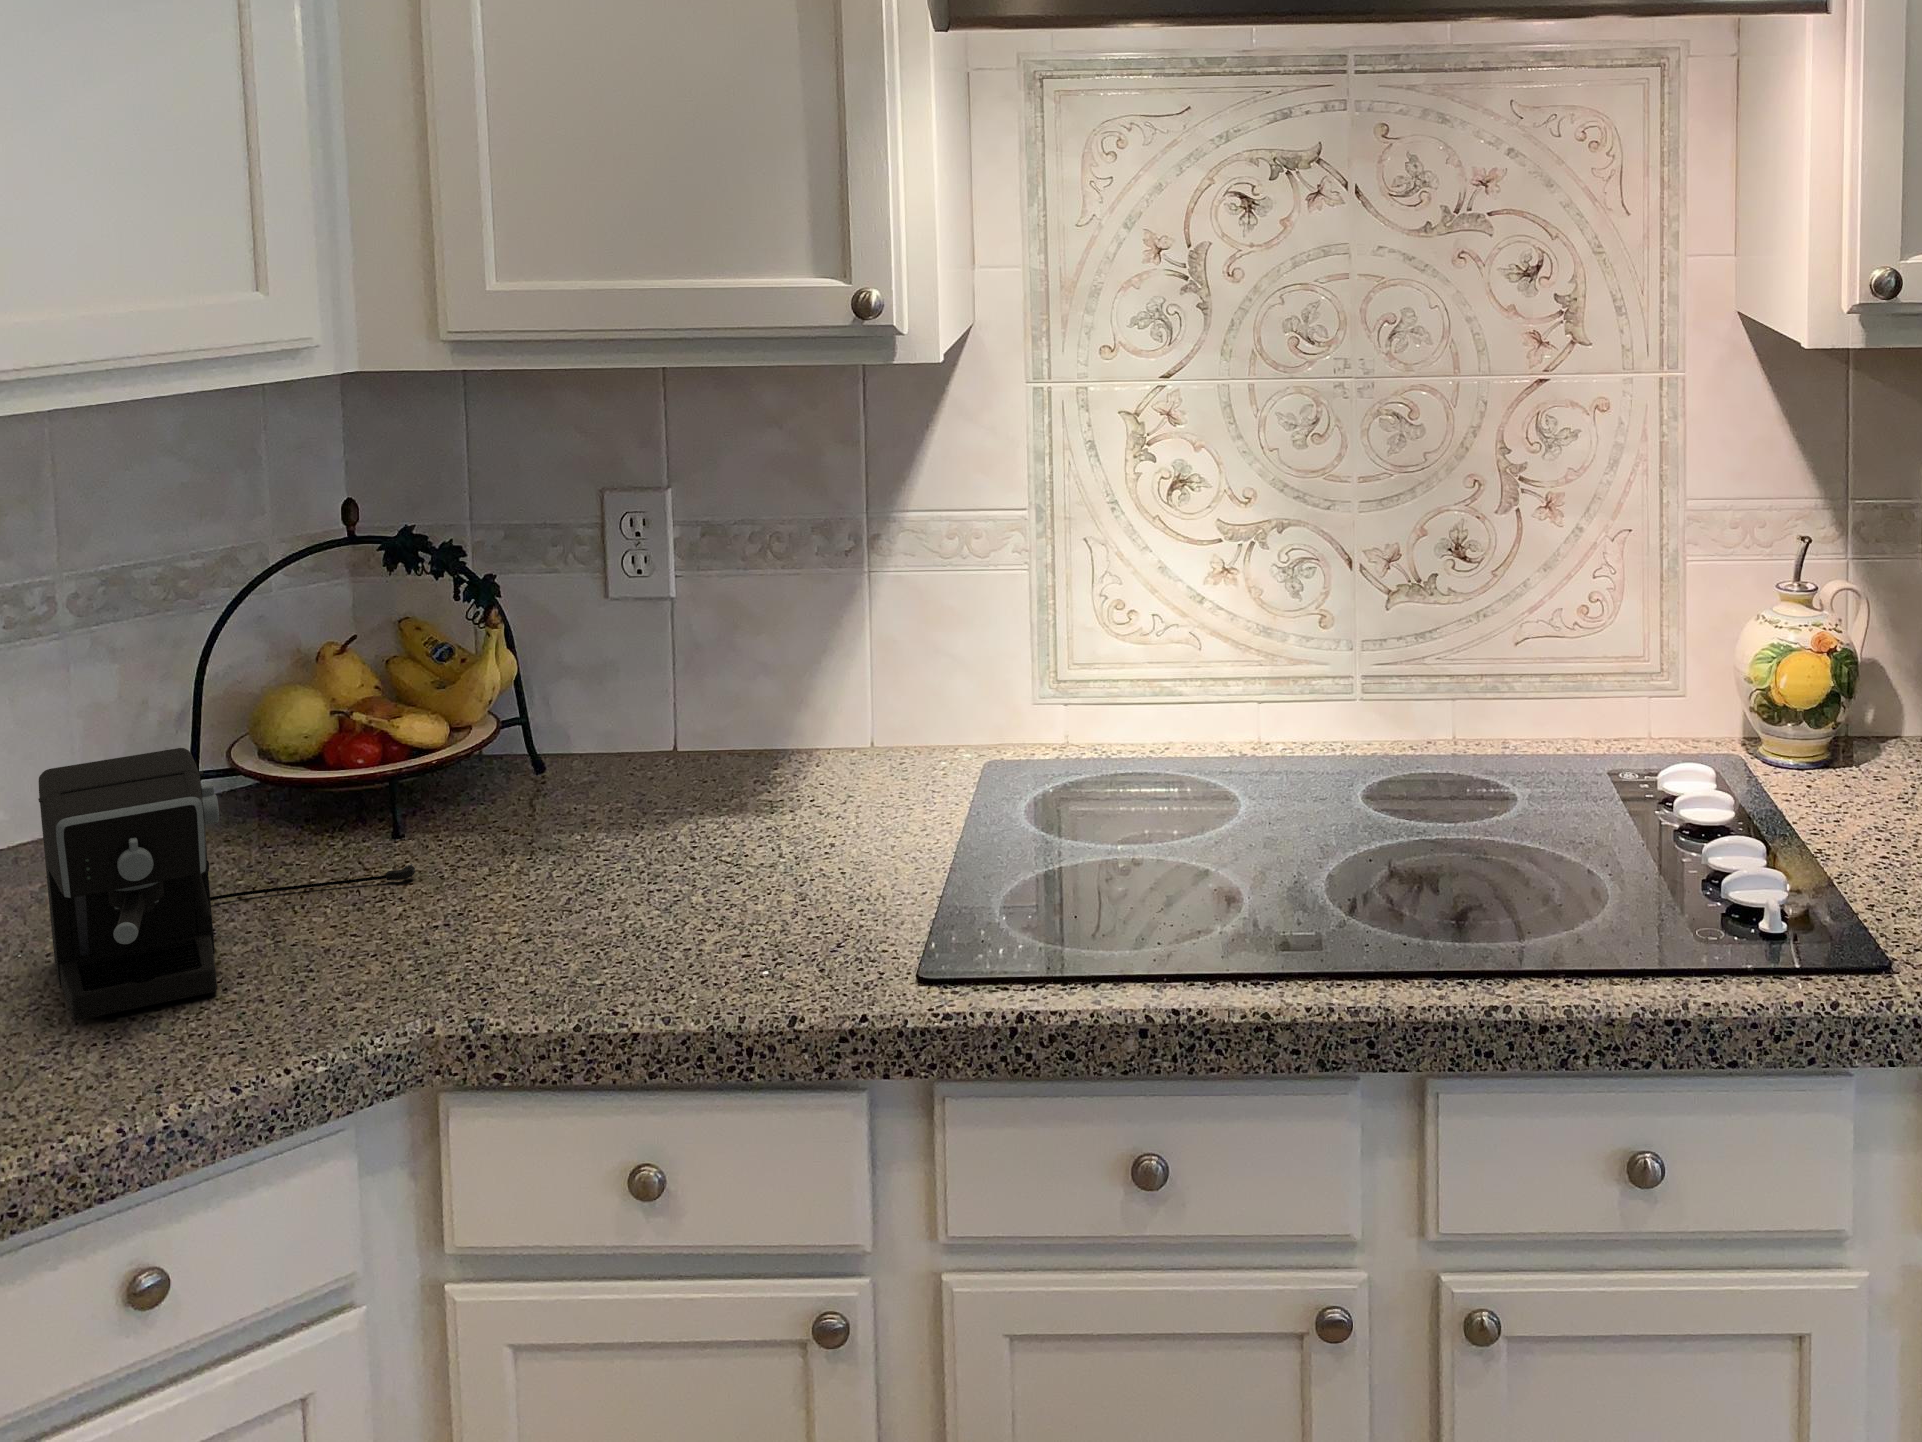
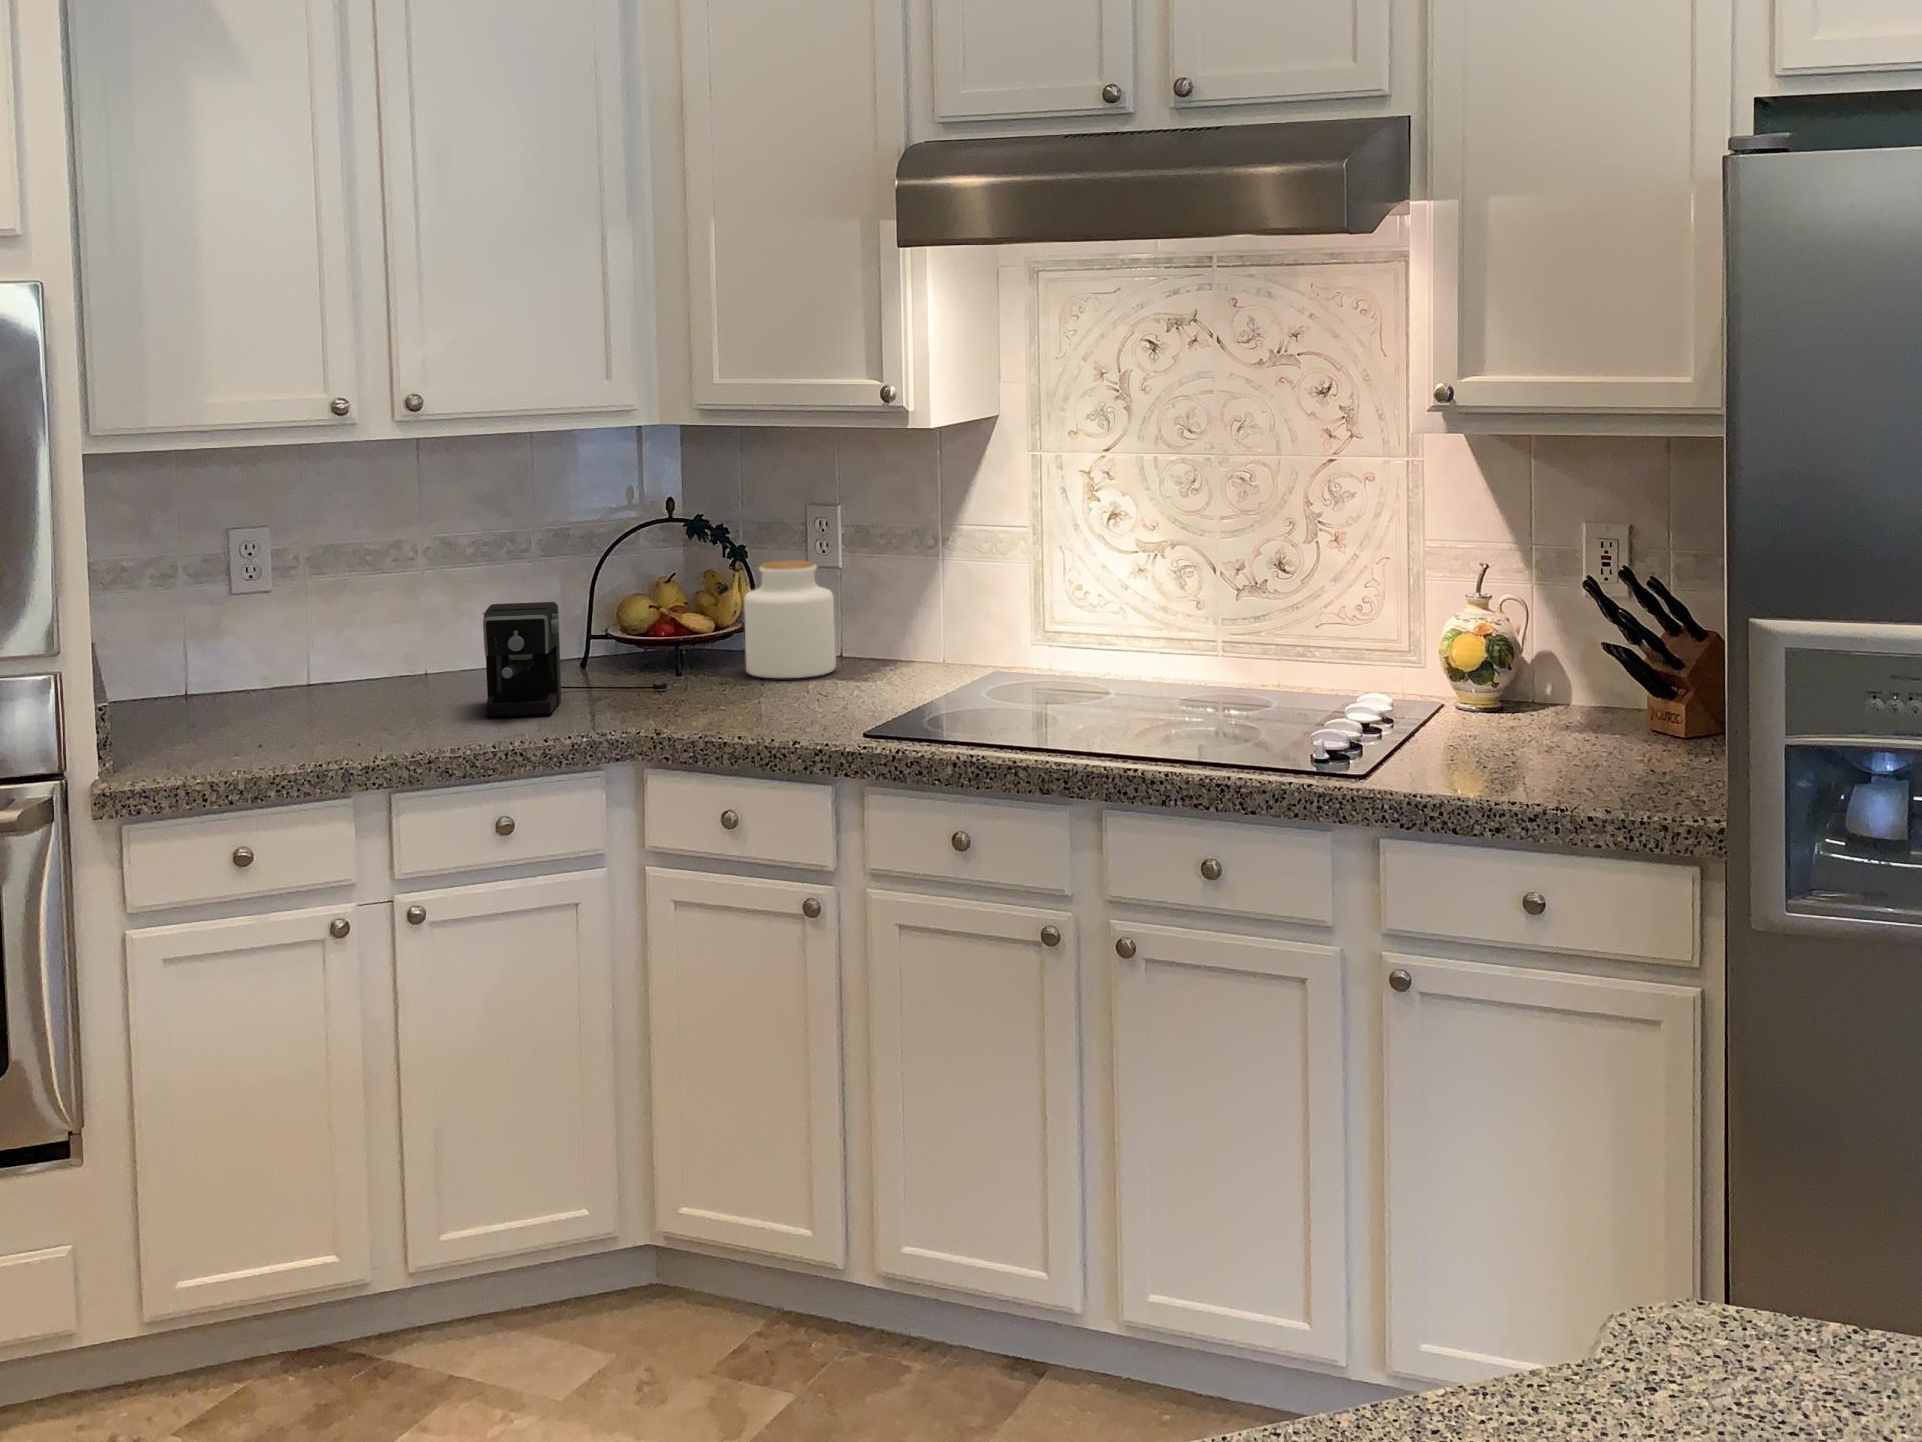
jar: none [526,594,697,818] -> present [744,560,836,678]

